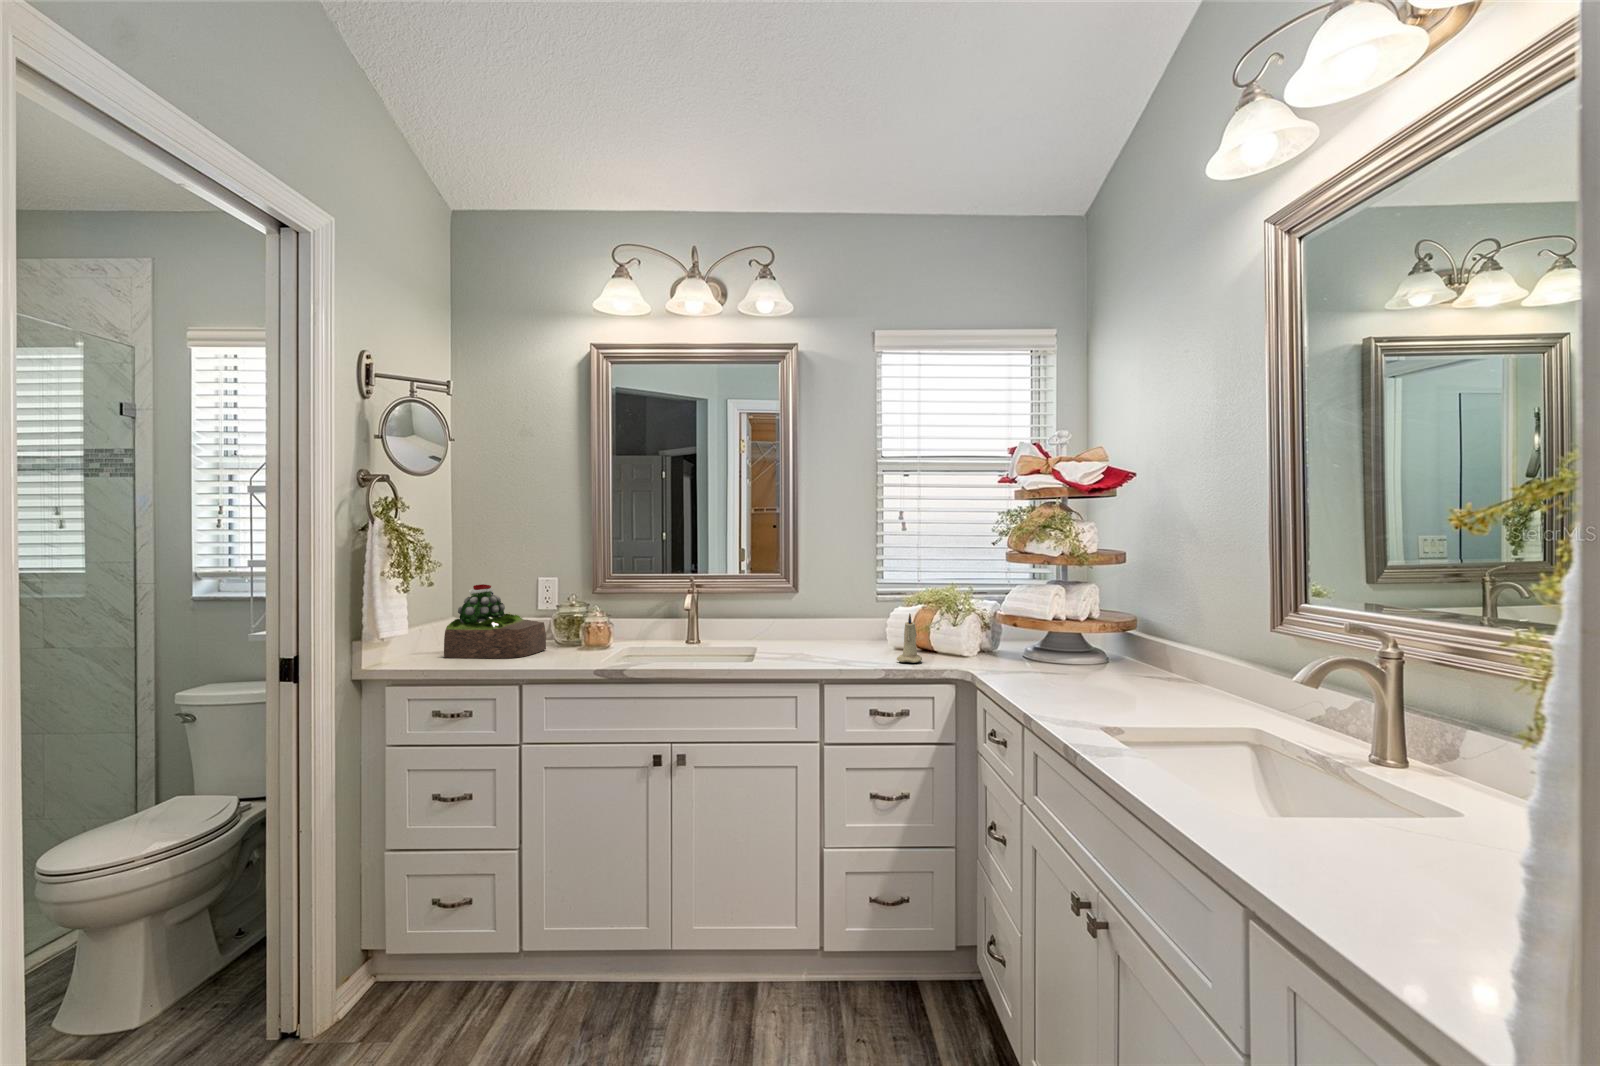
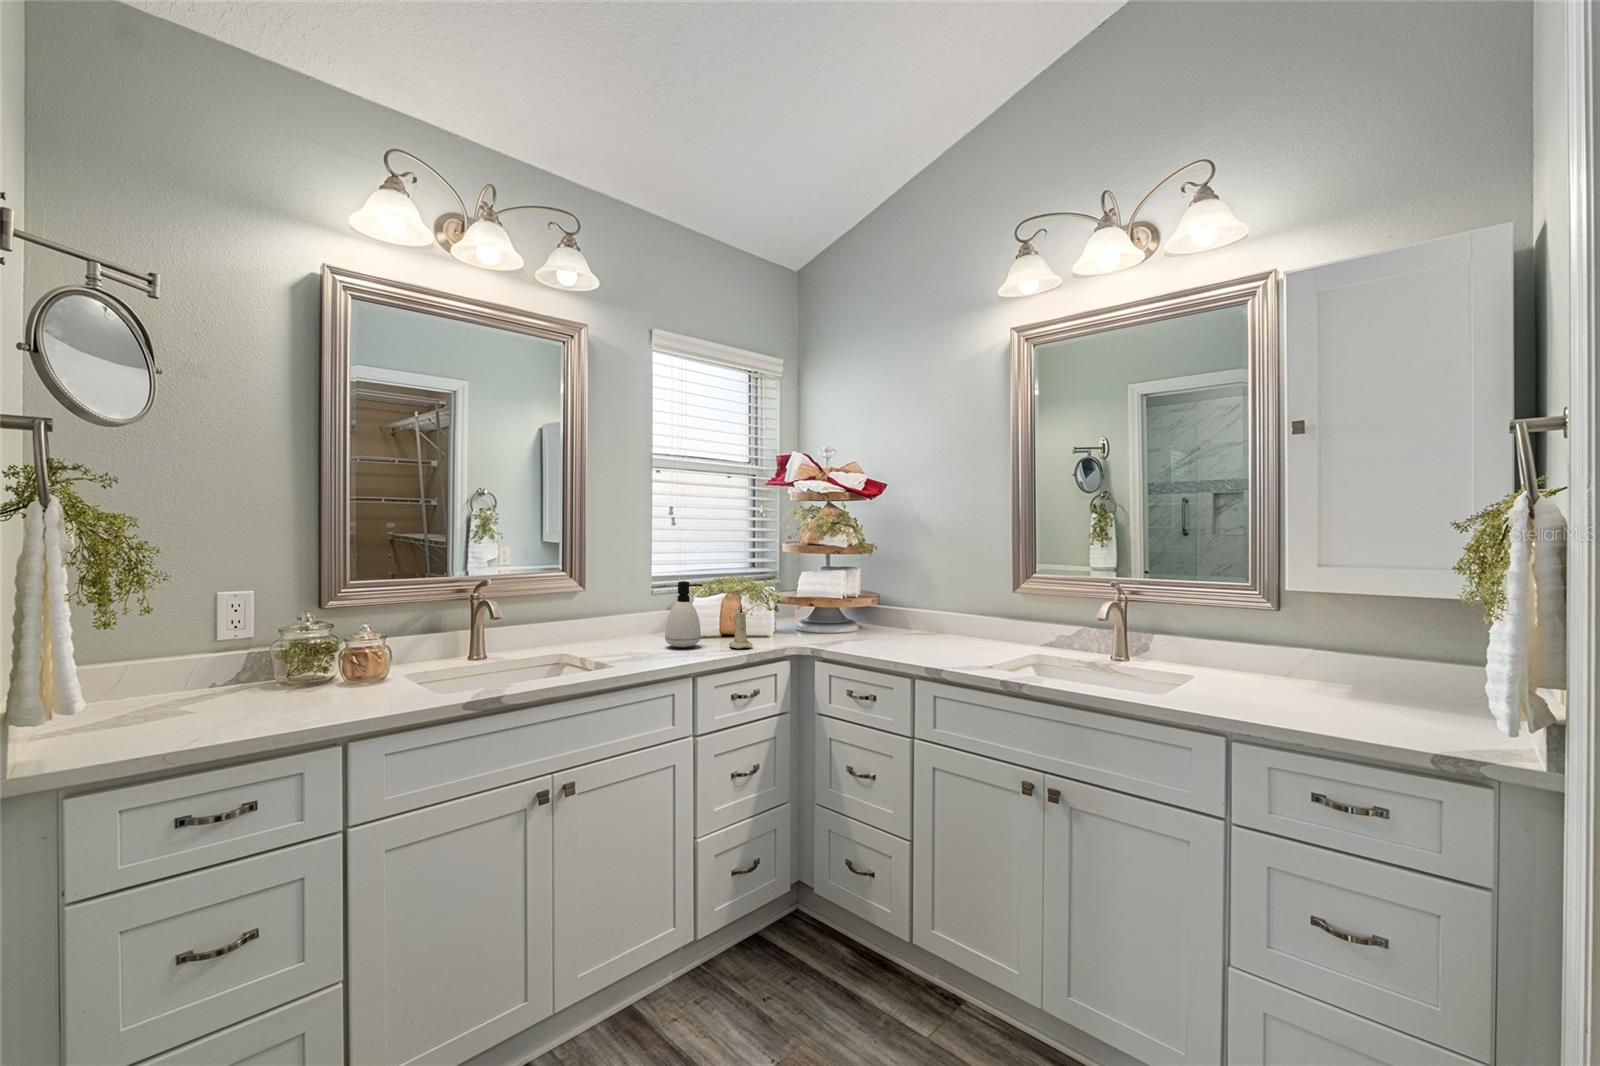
succulent plant: present [444,584,546,658] -> none [116,605,281,732]
soap dispenser: none [843,587,879,655] -> present [665,581,703,647]

